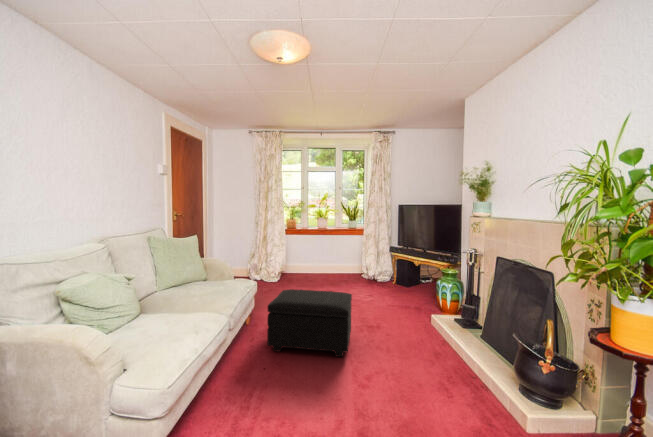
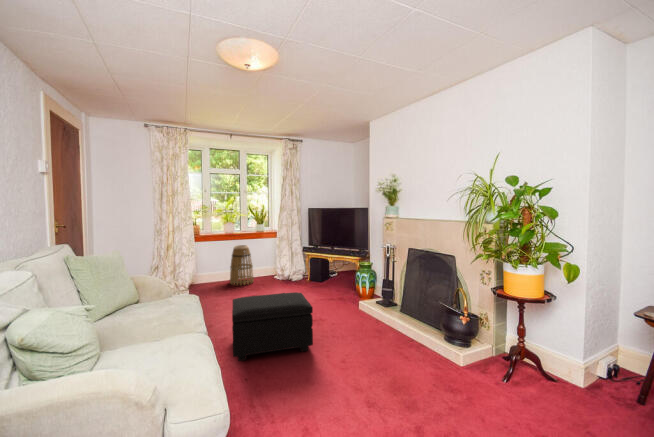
basket: none [316,240,339,279] -> present [230,245,254,285]

